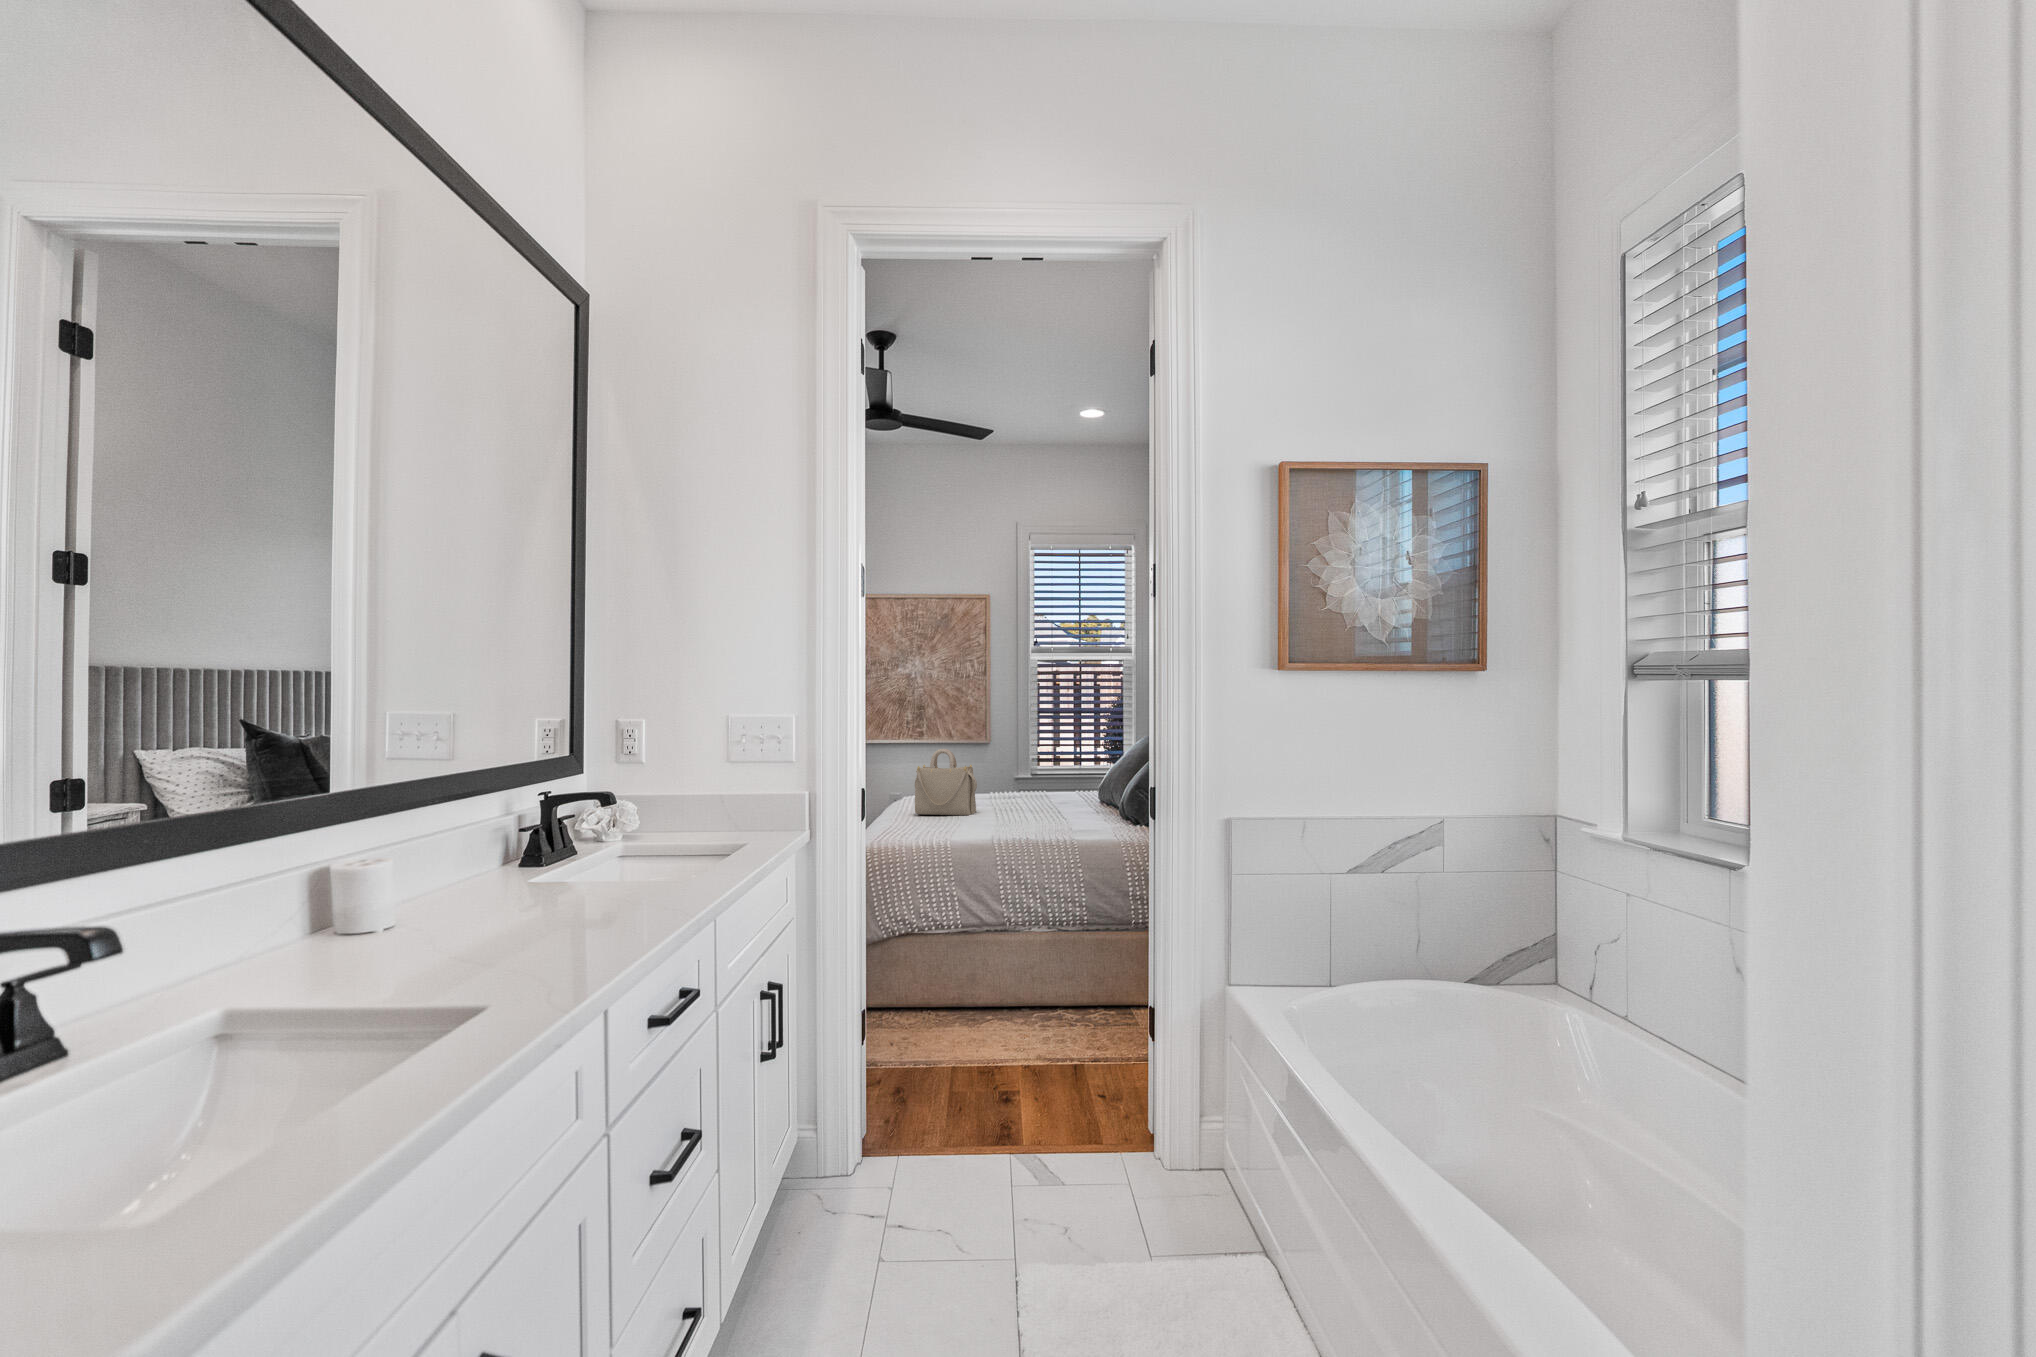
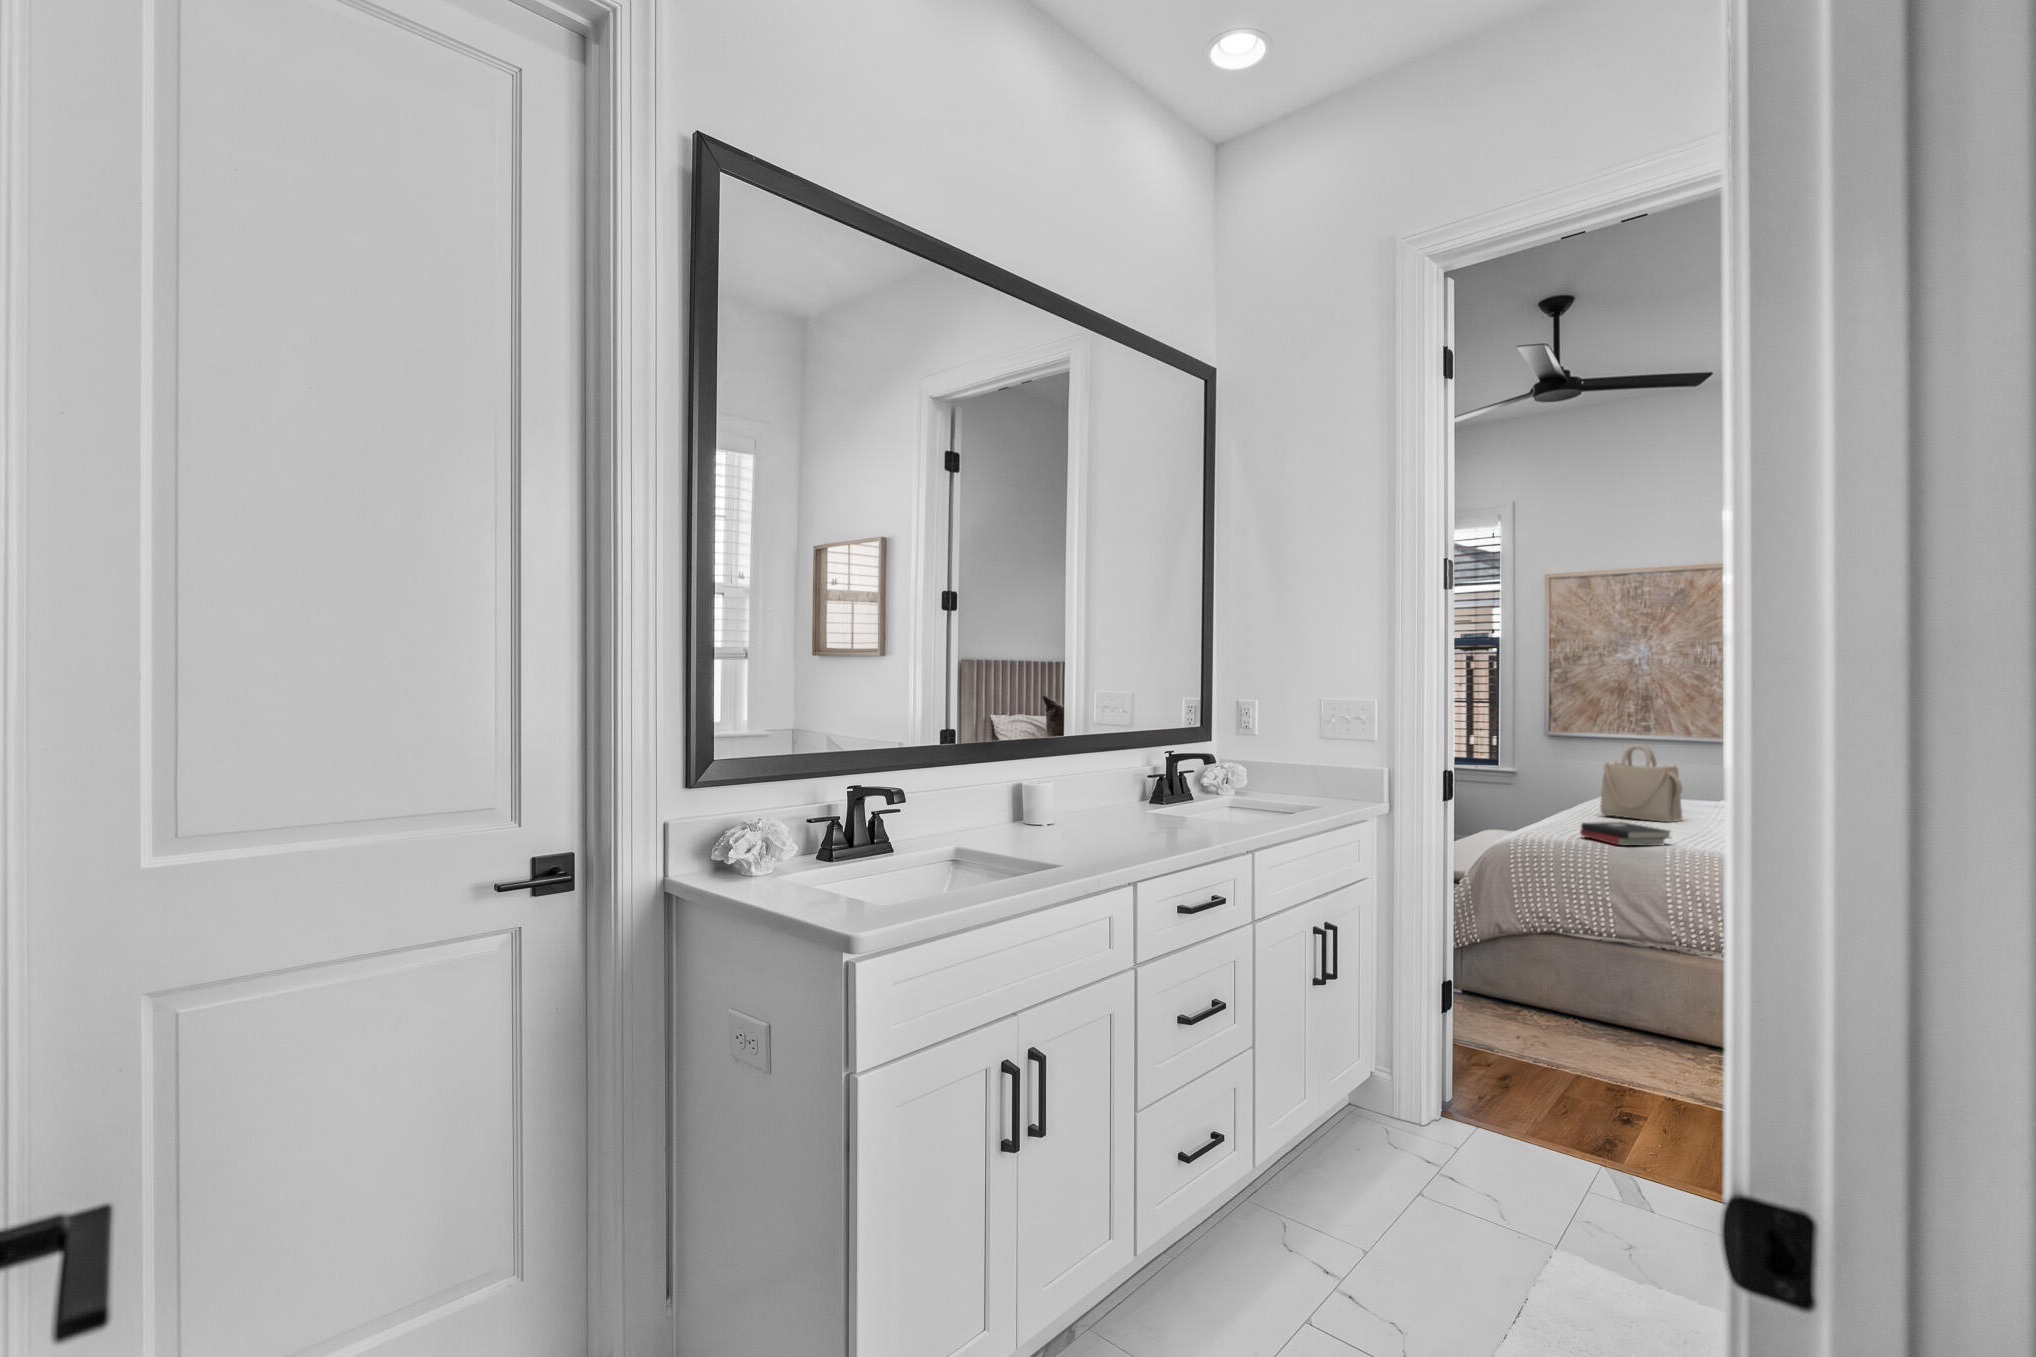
hardback book: none [918,820,992,842] -> present [1580,822,1670,846]

